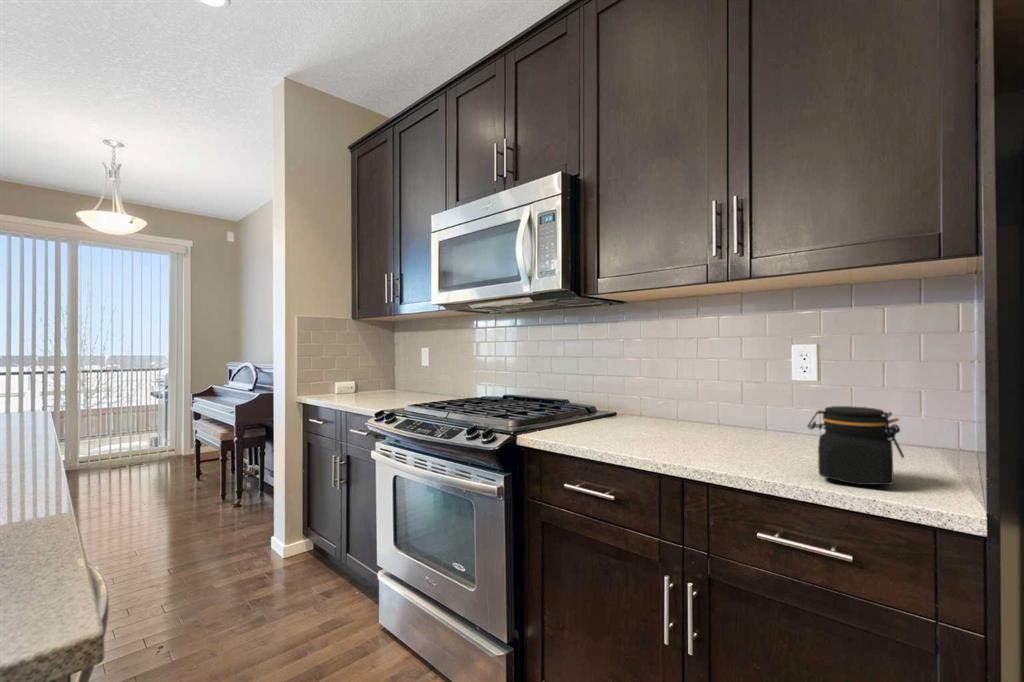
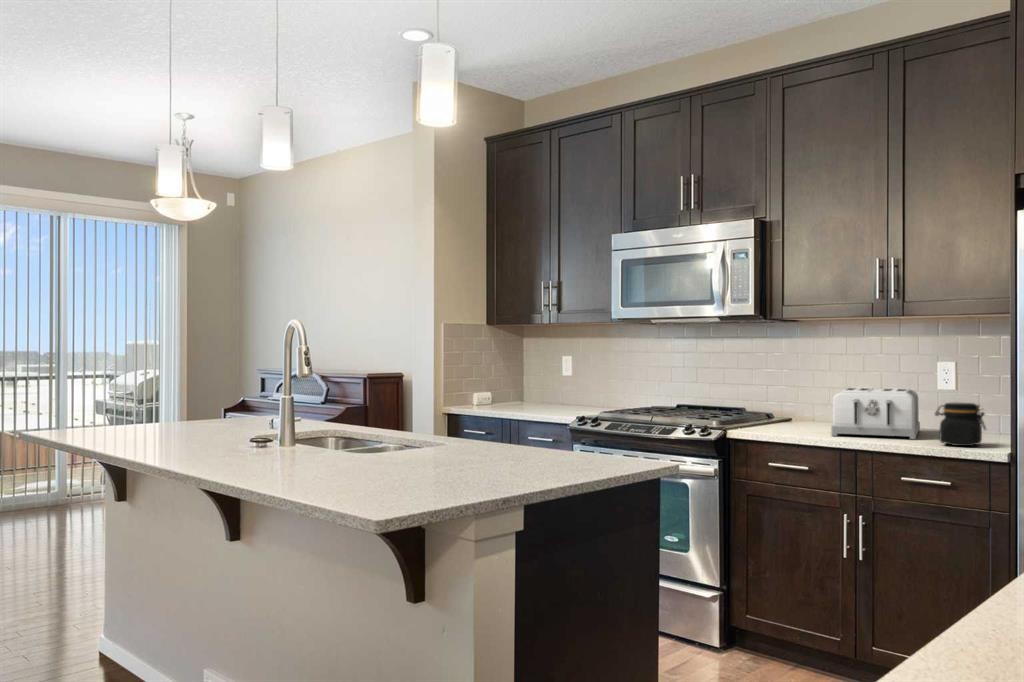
toaster: none [647,379,773,461] -> present [831,387,920,439]

